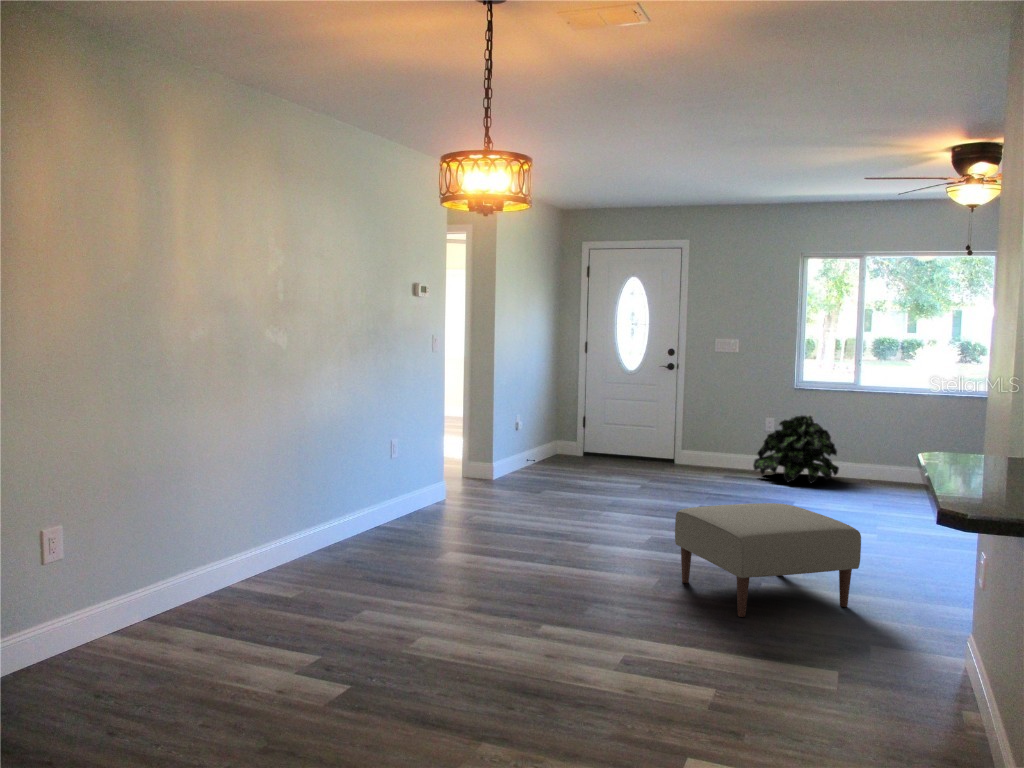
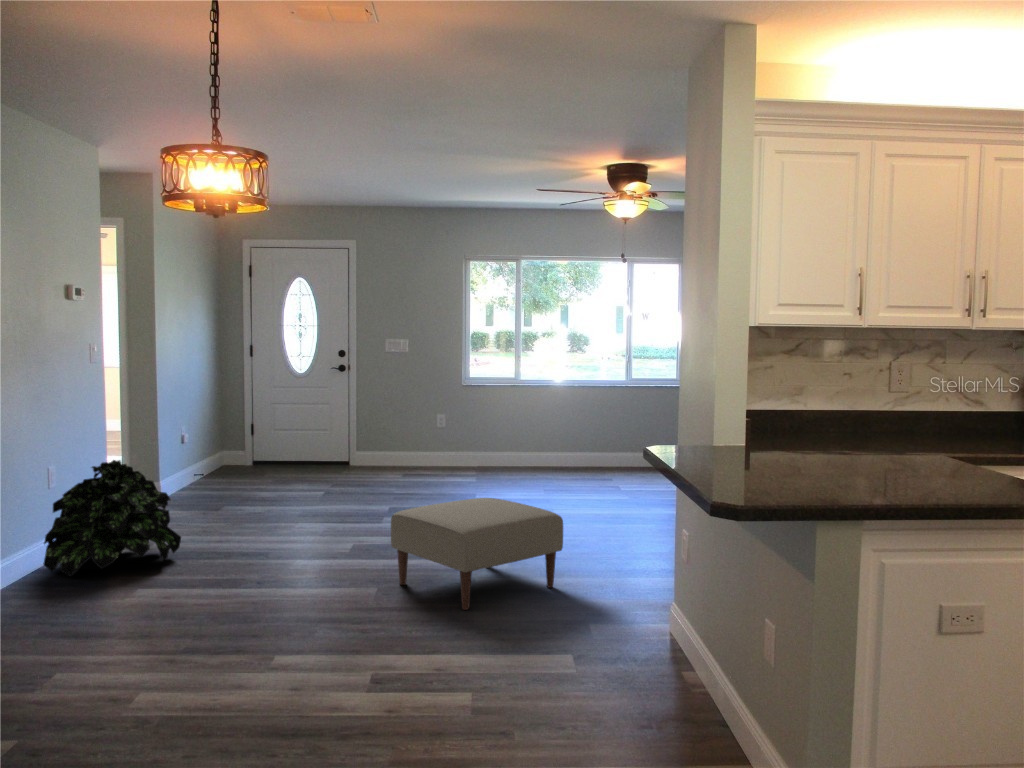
potted plant: present [753,416,839,483] -> present [43,460,181,577]

